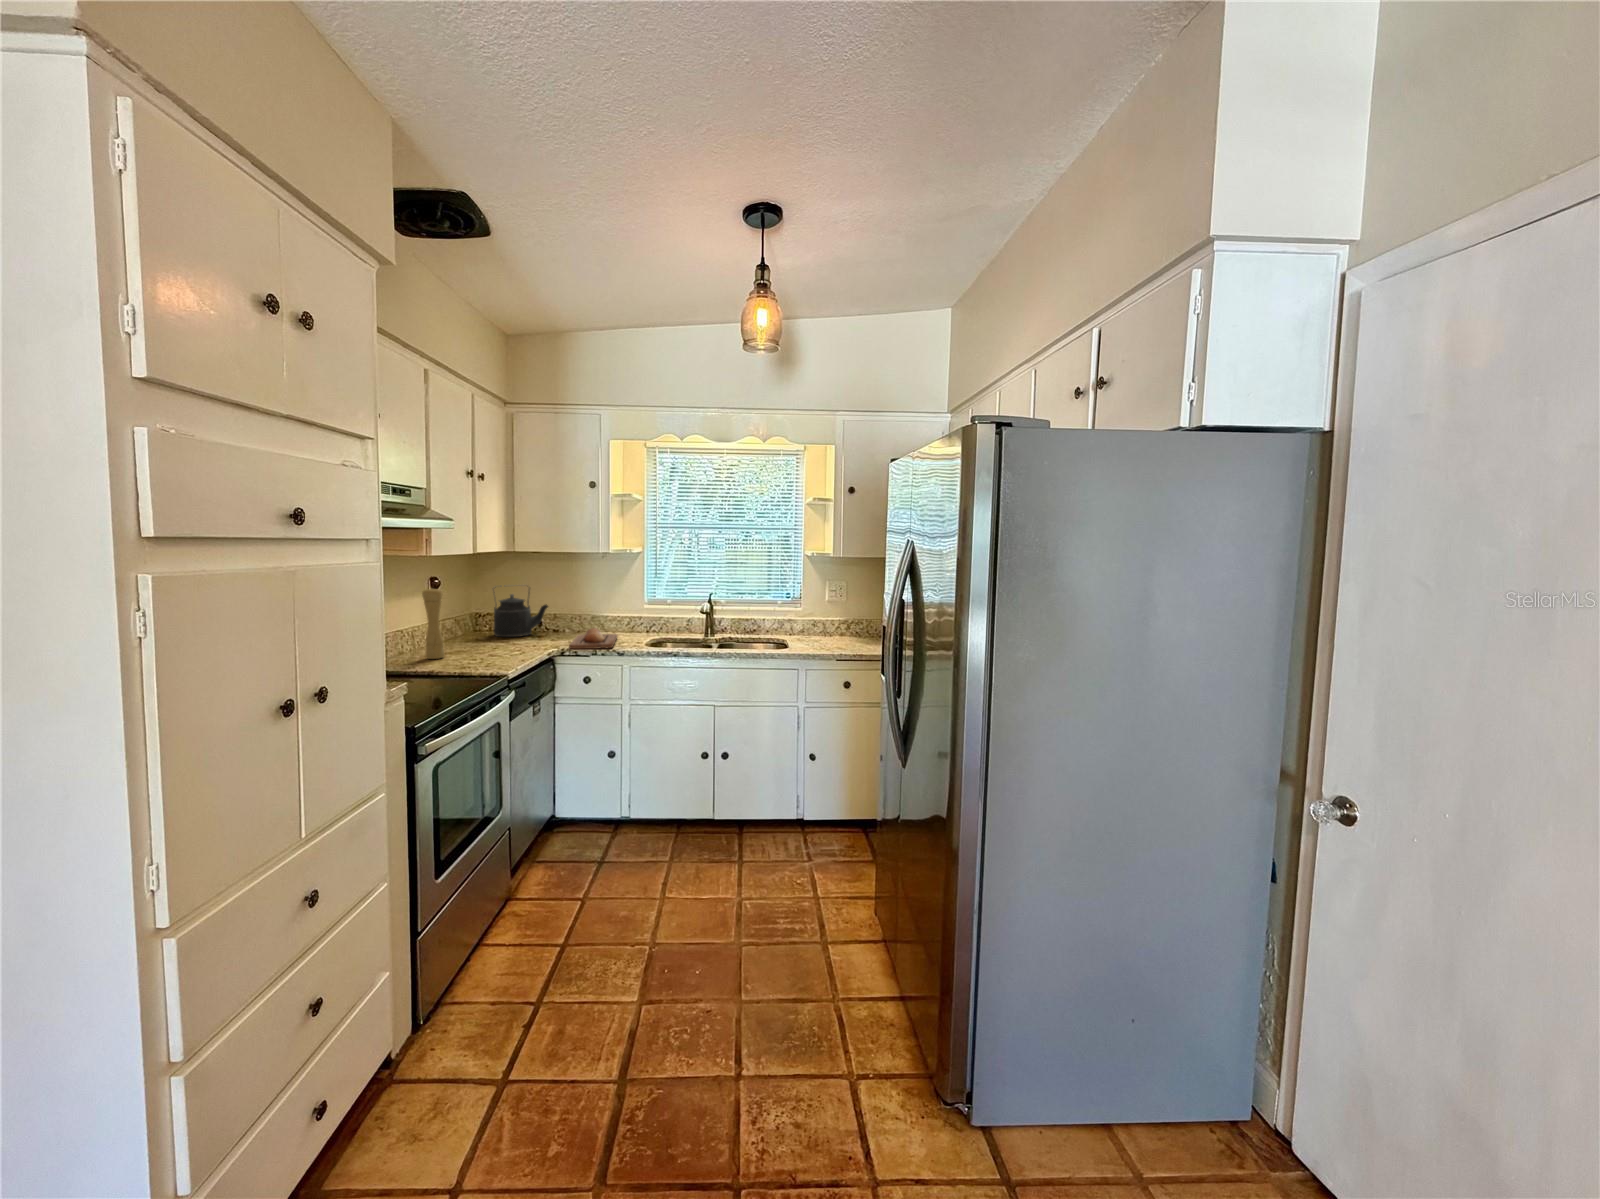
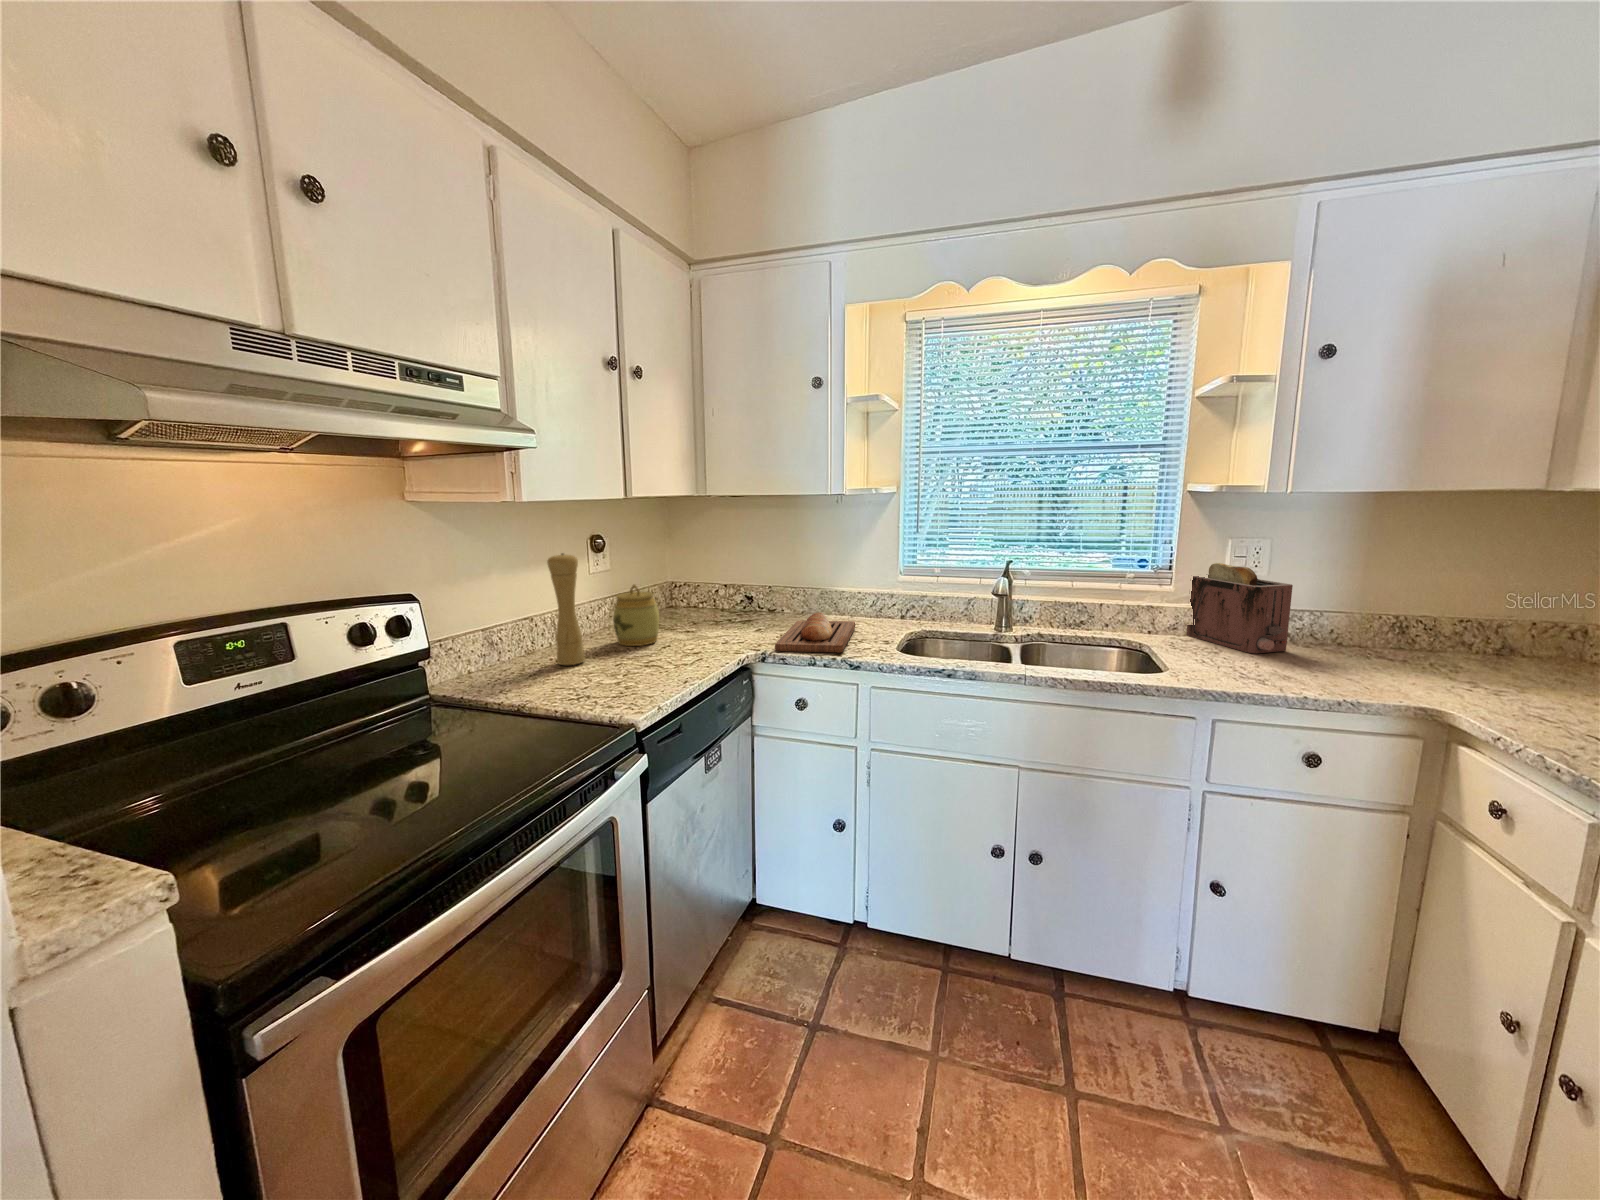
kettle: present [494,586,548,637] -> none [684,544,762,620]
toaster: none [810,595,852,641] -> present [1186,563,1293,653]
jar: none [455,610,486,650] -> present [613,585,659,646]

